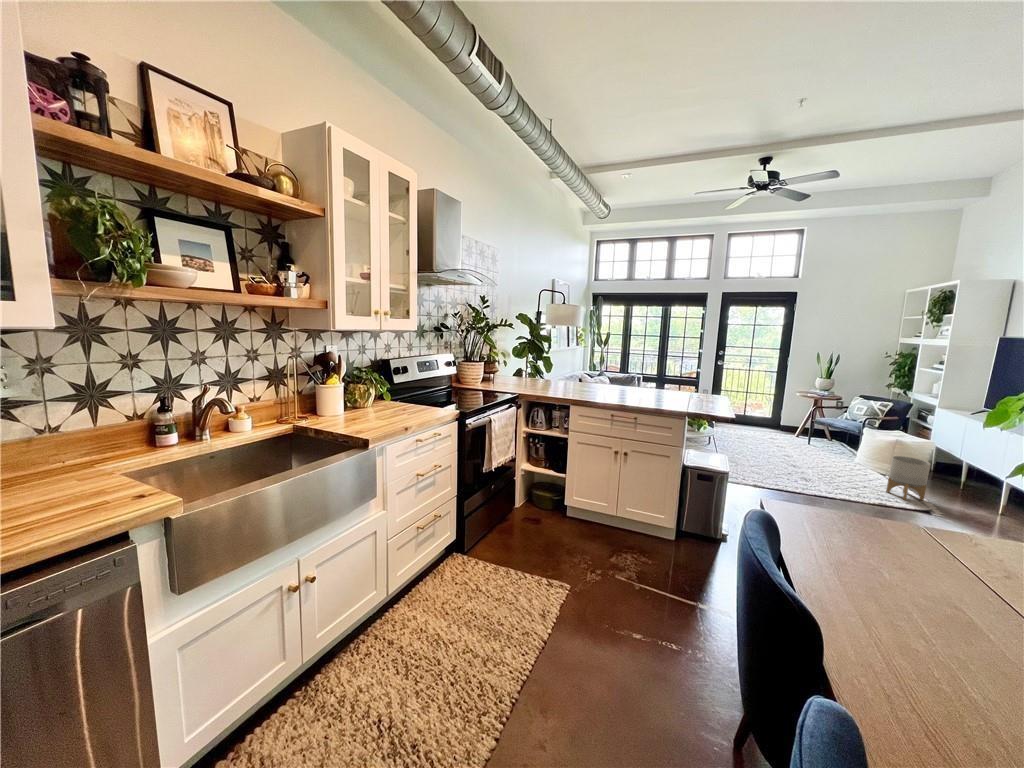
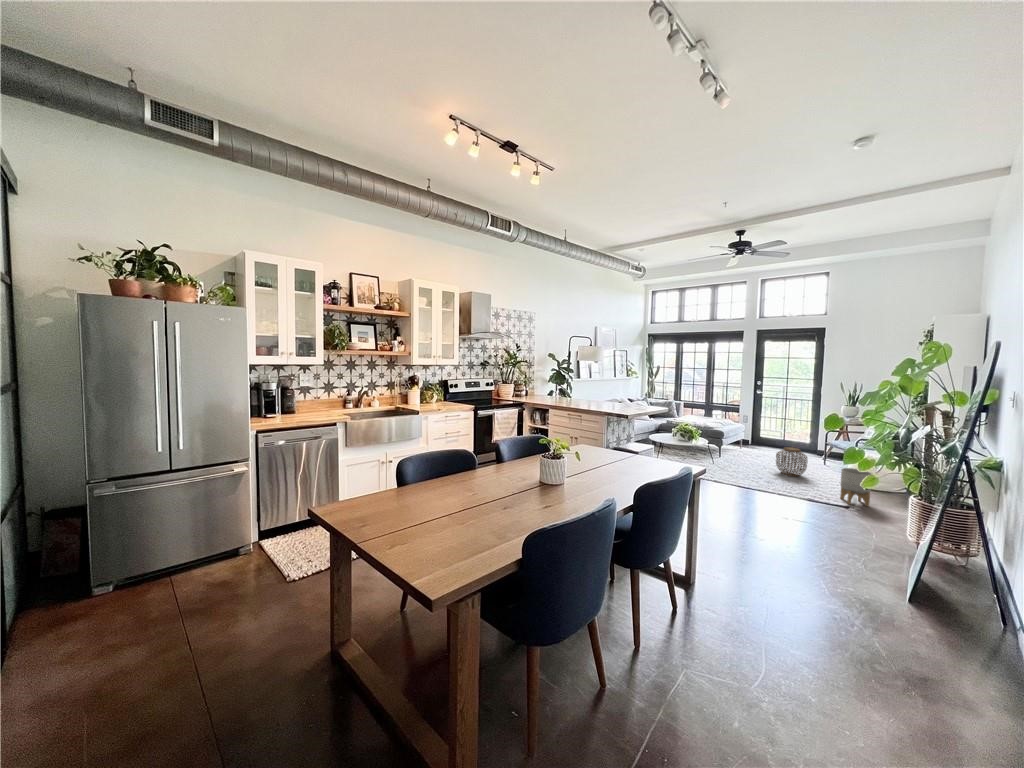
woven basket: none [783,429,821,464] -> present [776,447,807,477]

